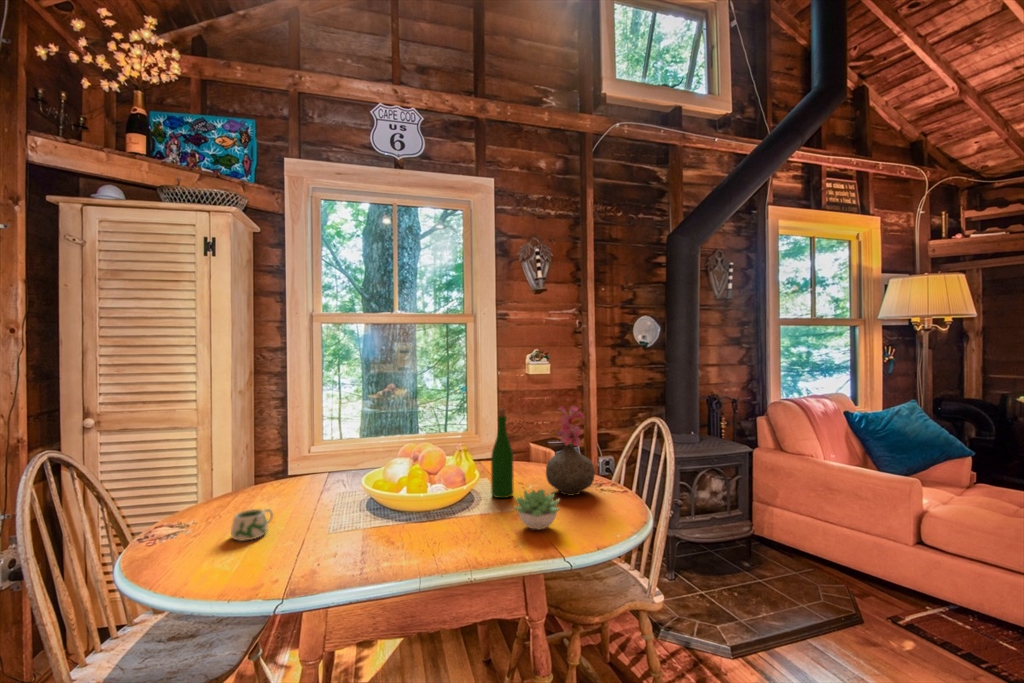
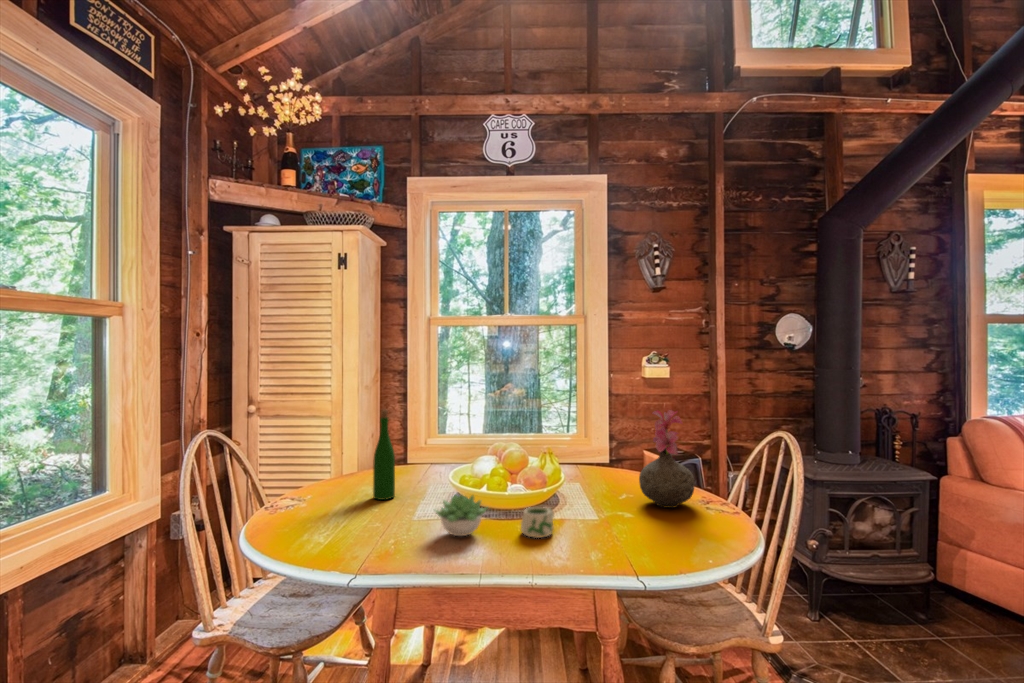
wine bottle: present [491,408,514,498] -> present [373,410,395,500]
succulent plant: present [515,489,559,529] -> present [435,495,487,536]
mug: present [231,509,273,541] -> present [521,507,554,538]

